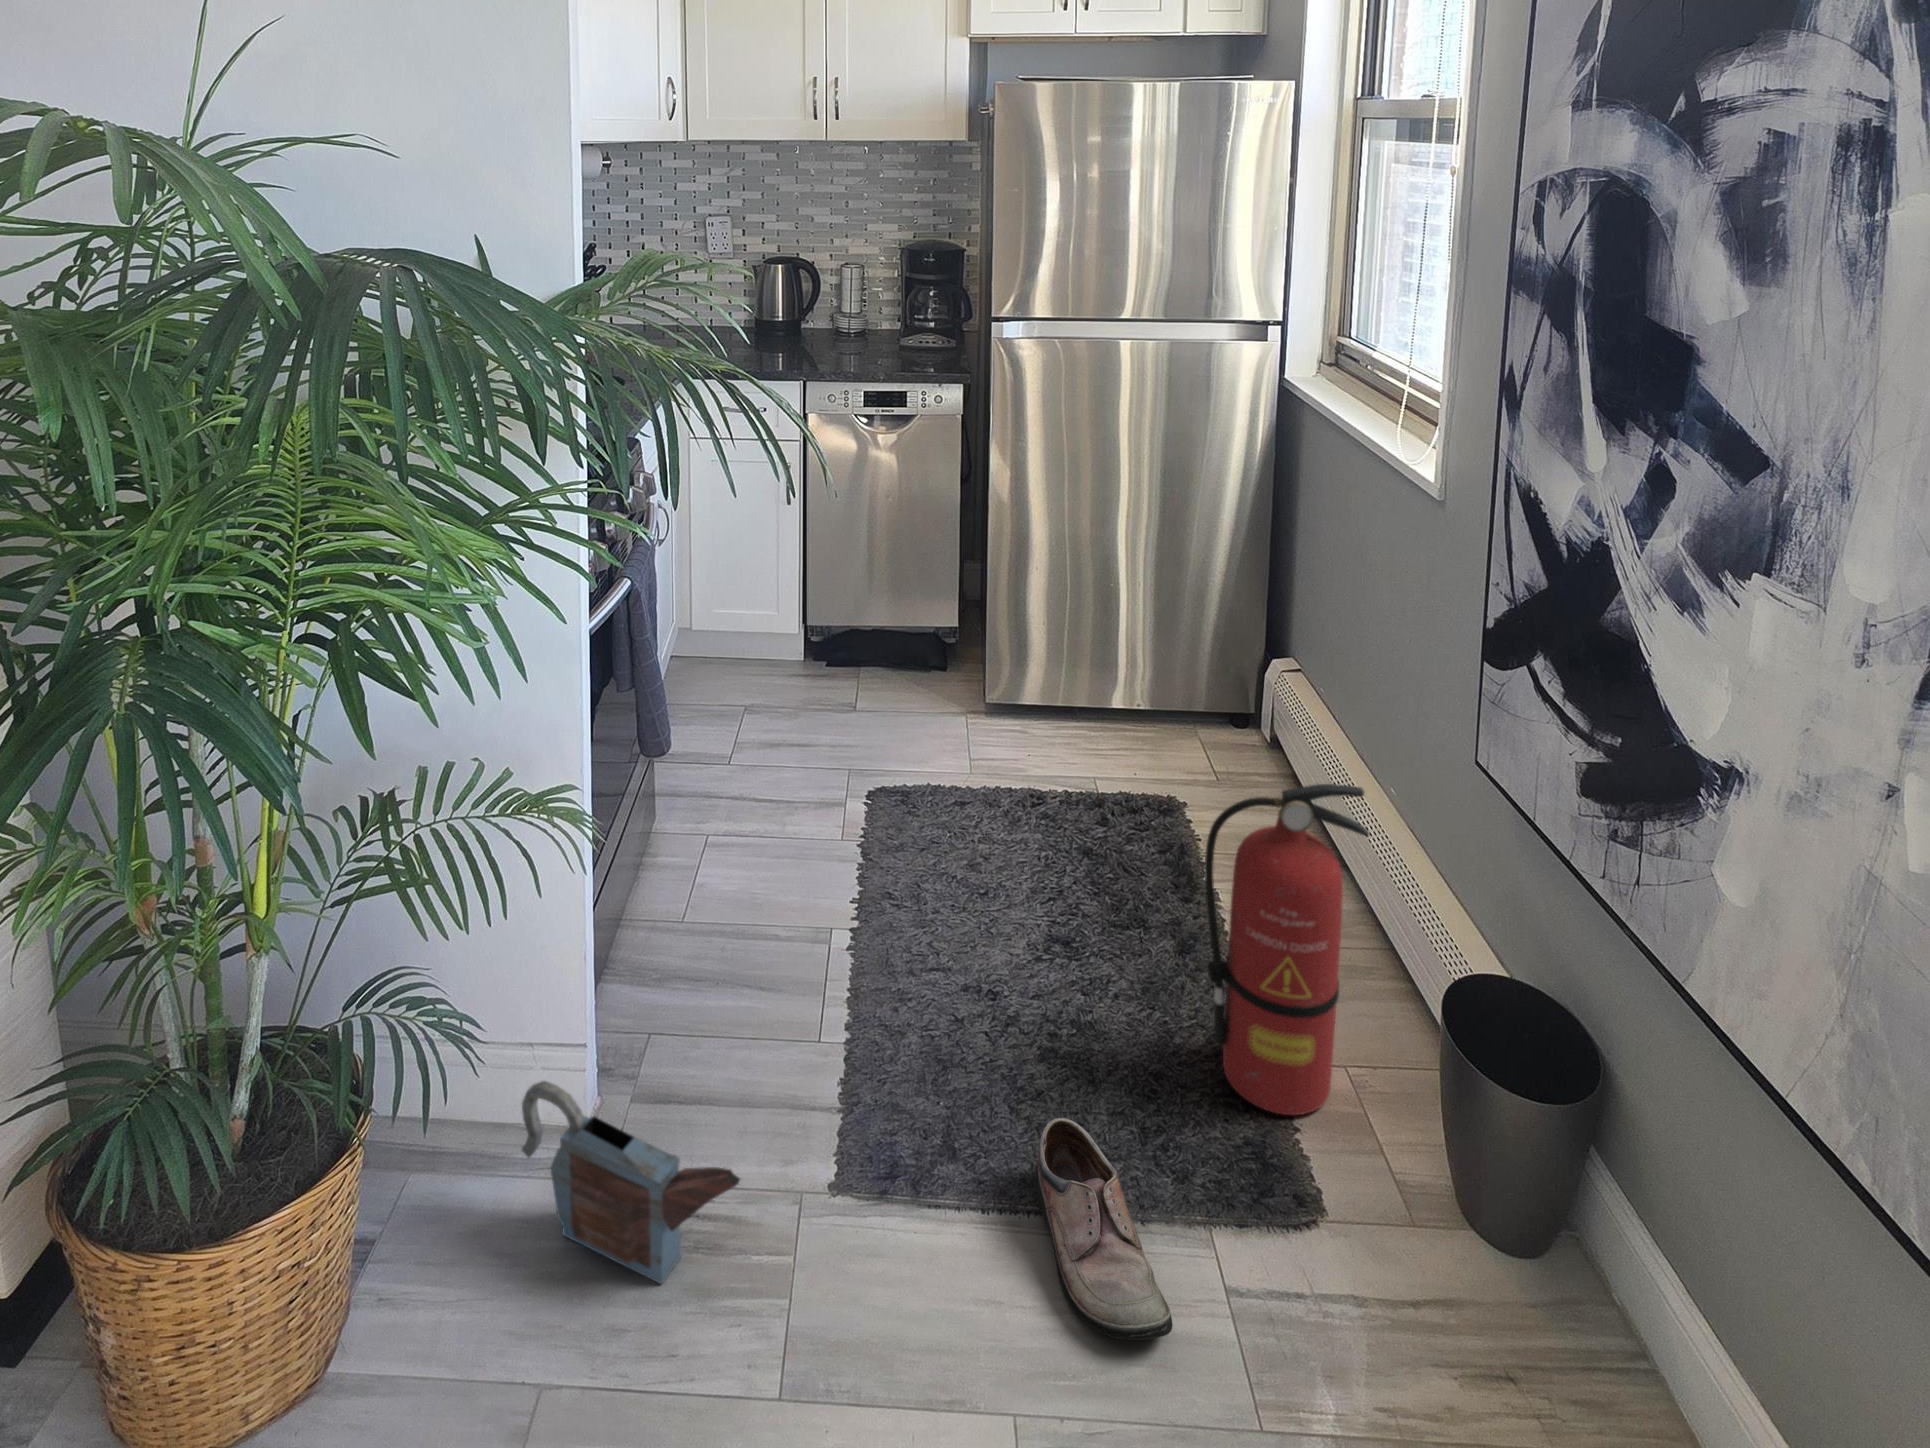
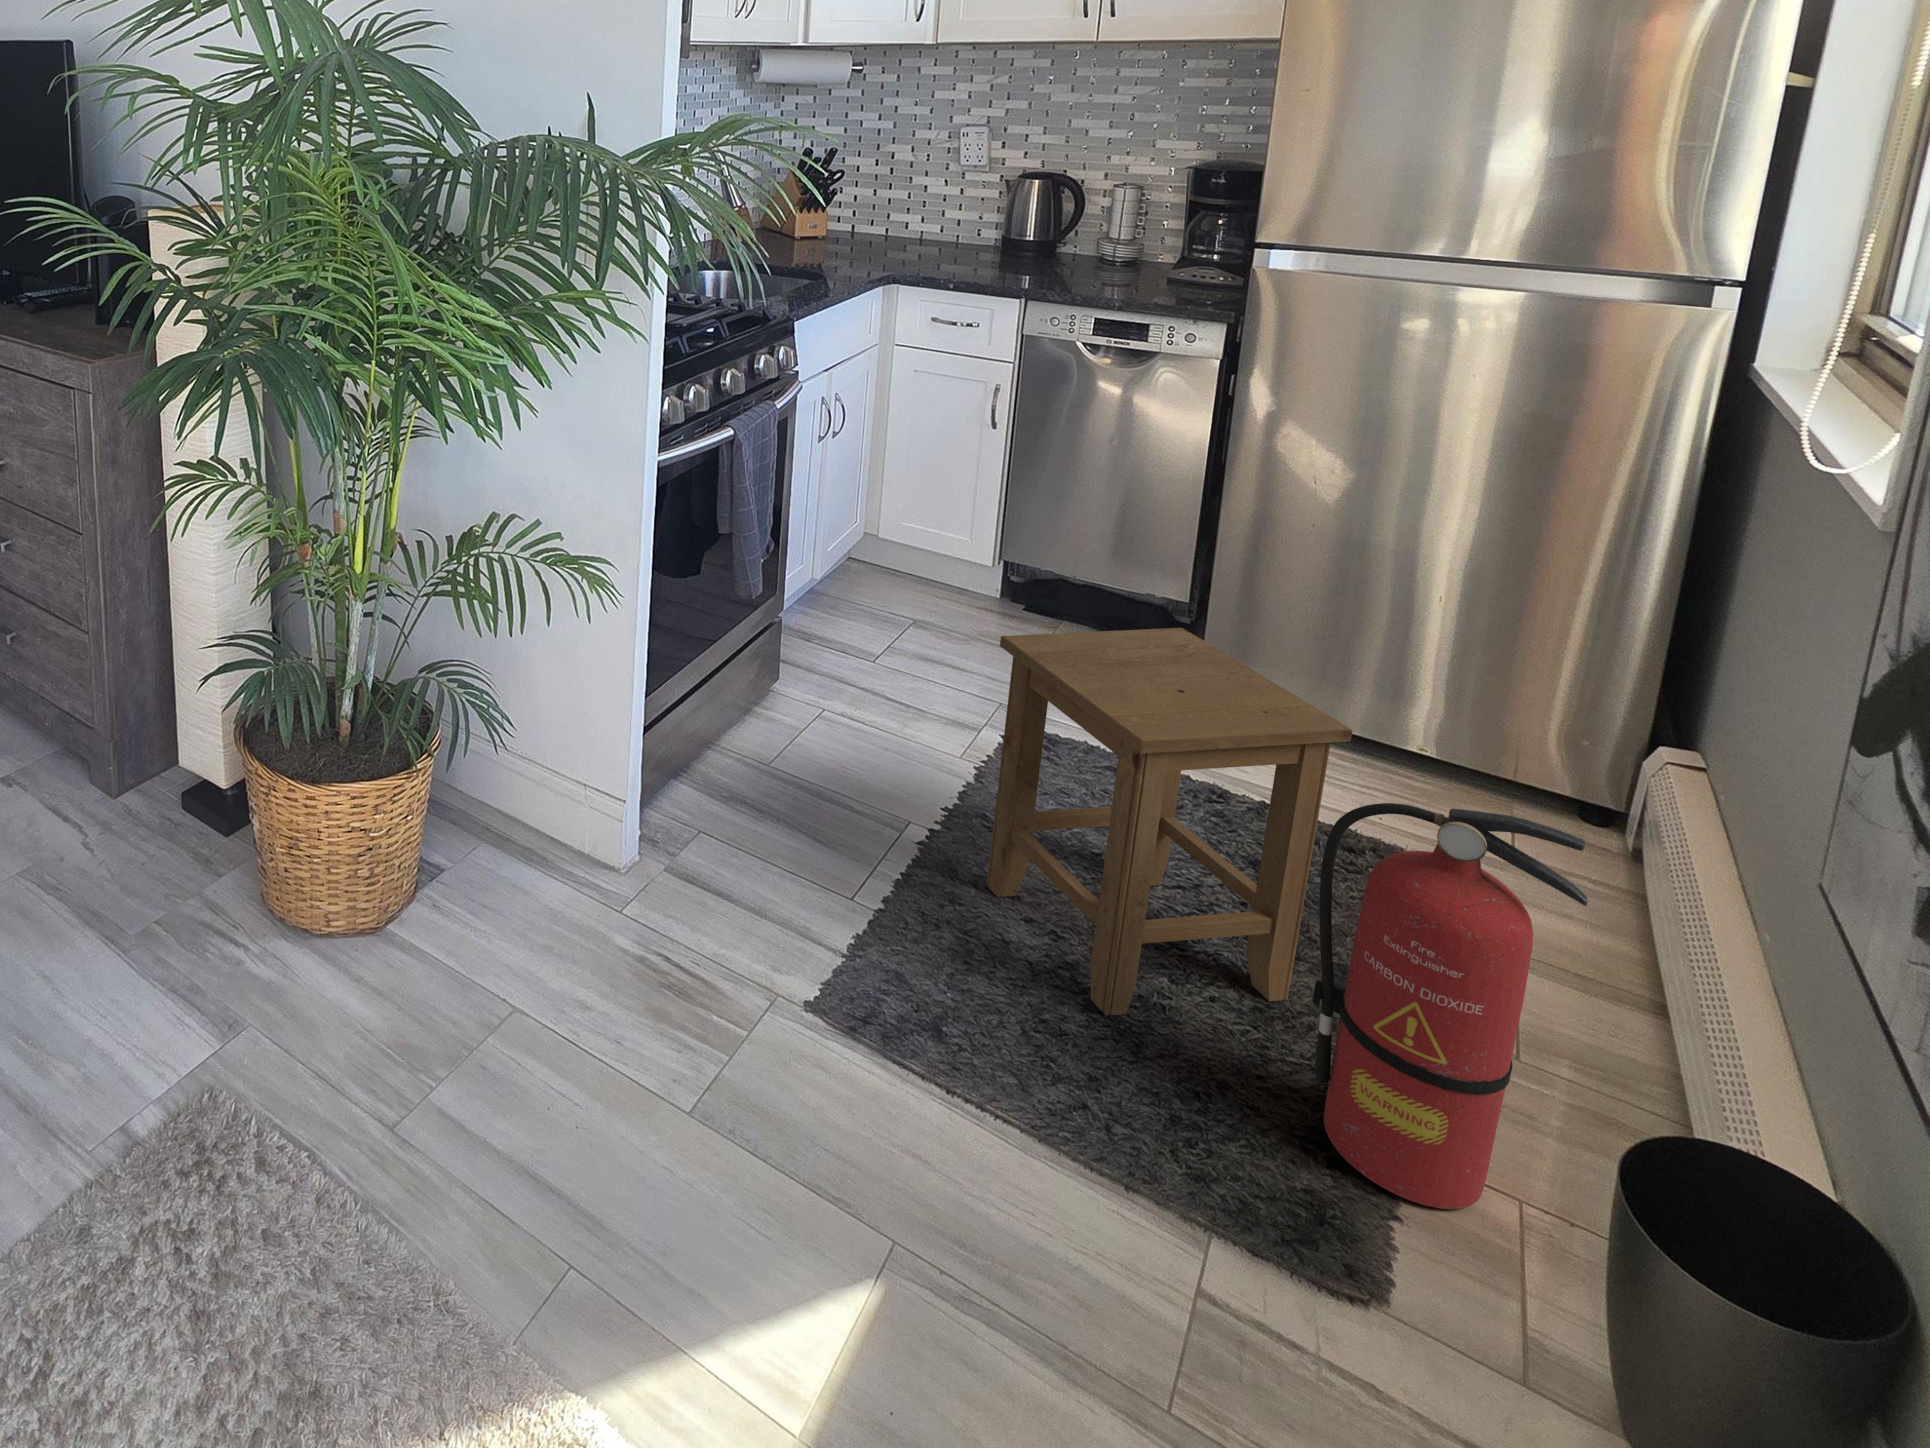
stool: none [912,677,1180,1057] -> present [987,628,1352,1016]
watering can: present [522,1081,740,1284] -> none [538,803,685,1001]
shoe: present [1034,1118,1172,1340] -> none [996,1044,1108,1281]

